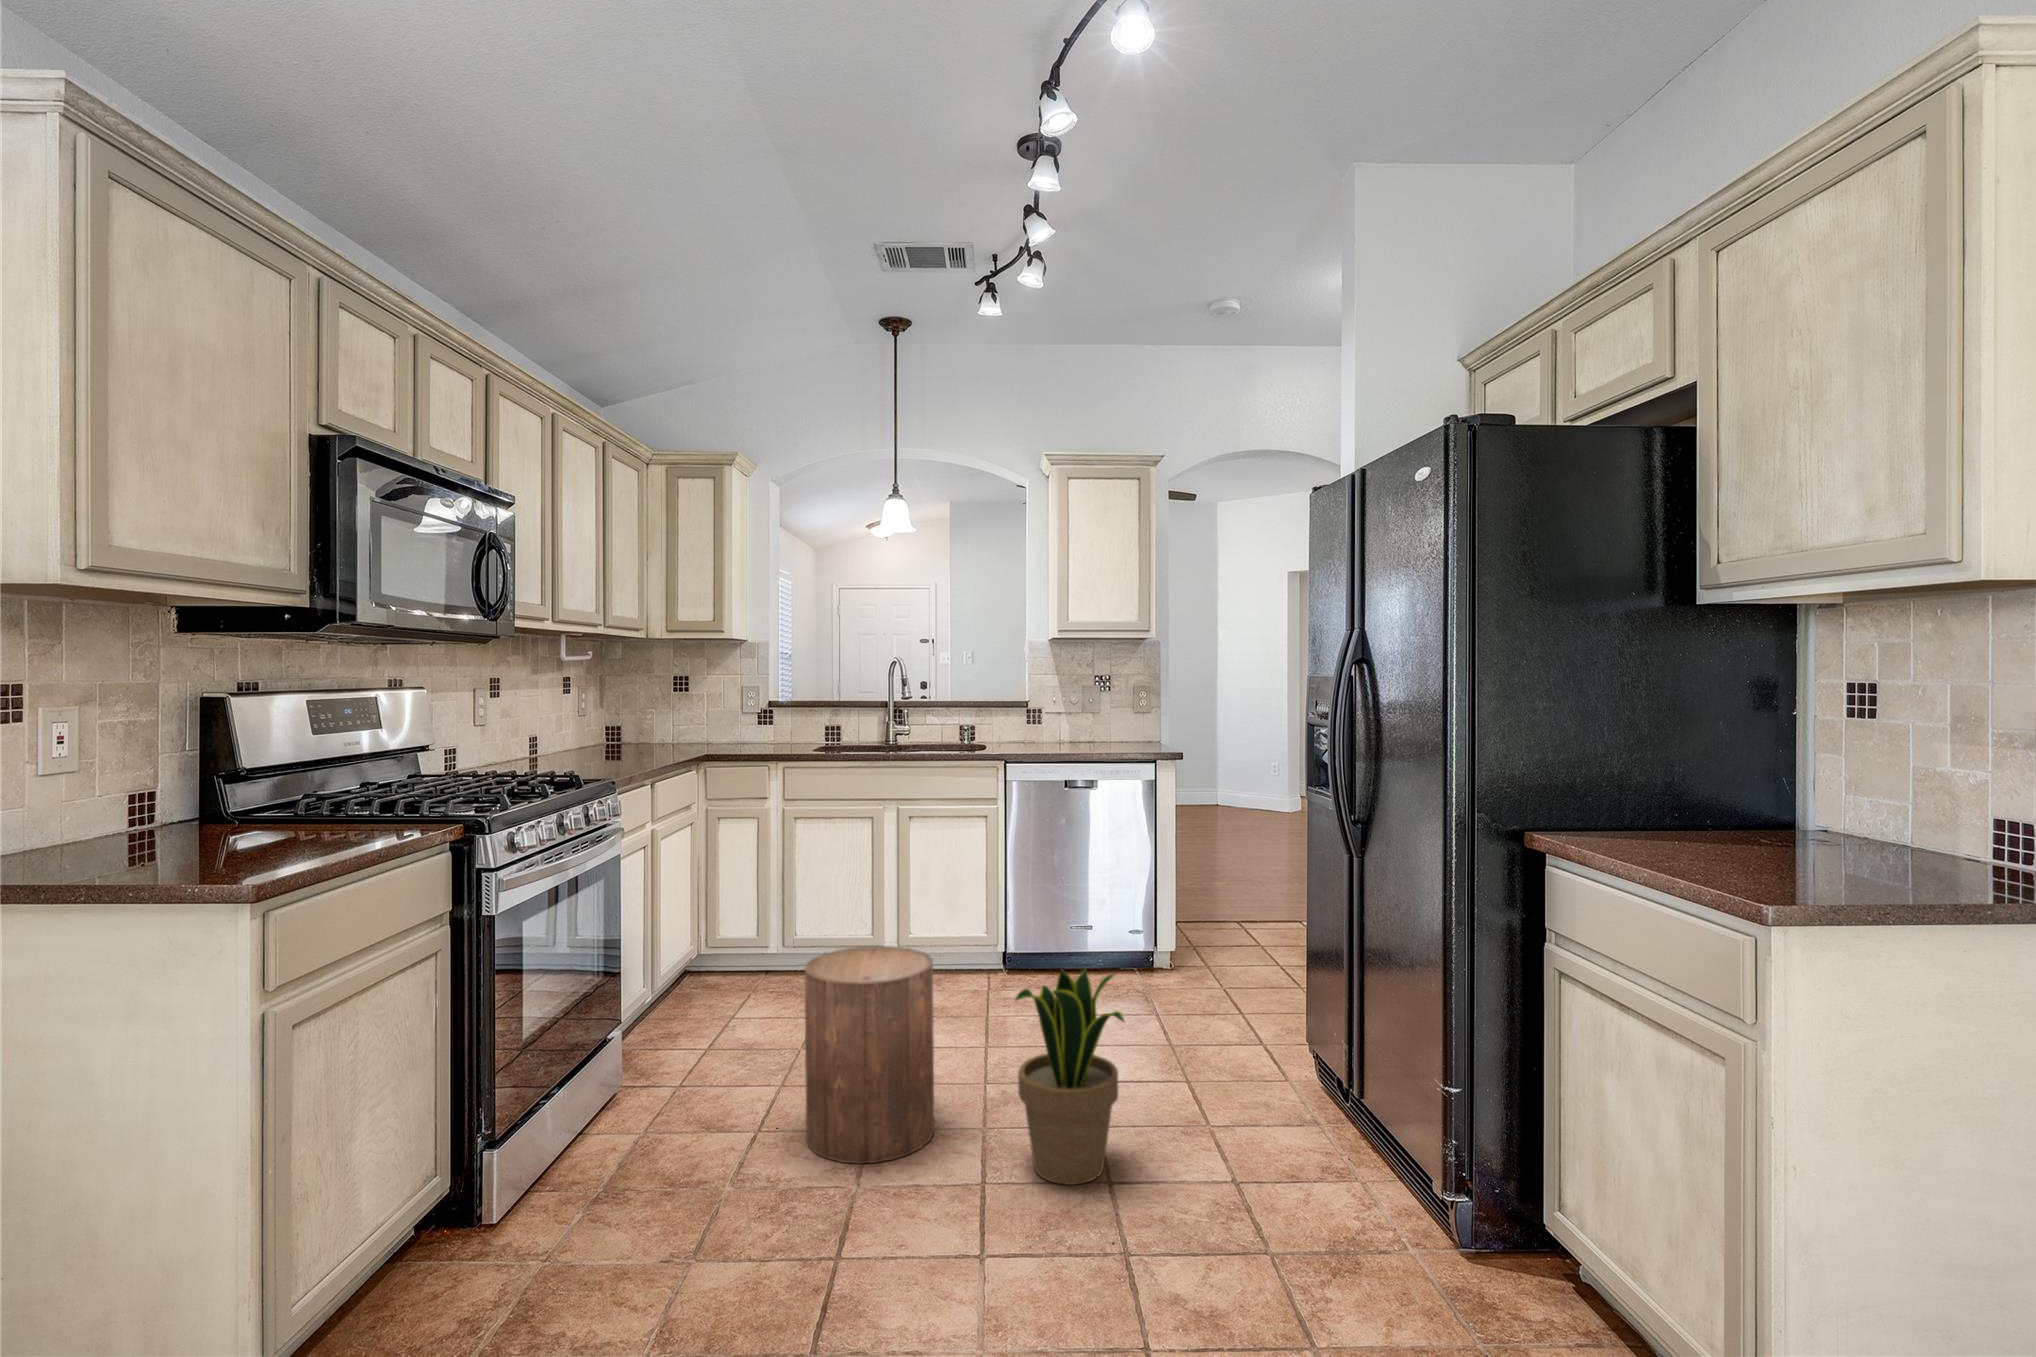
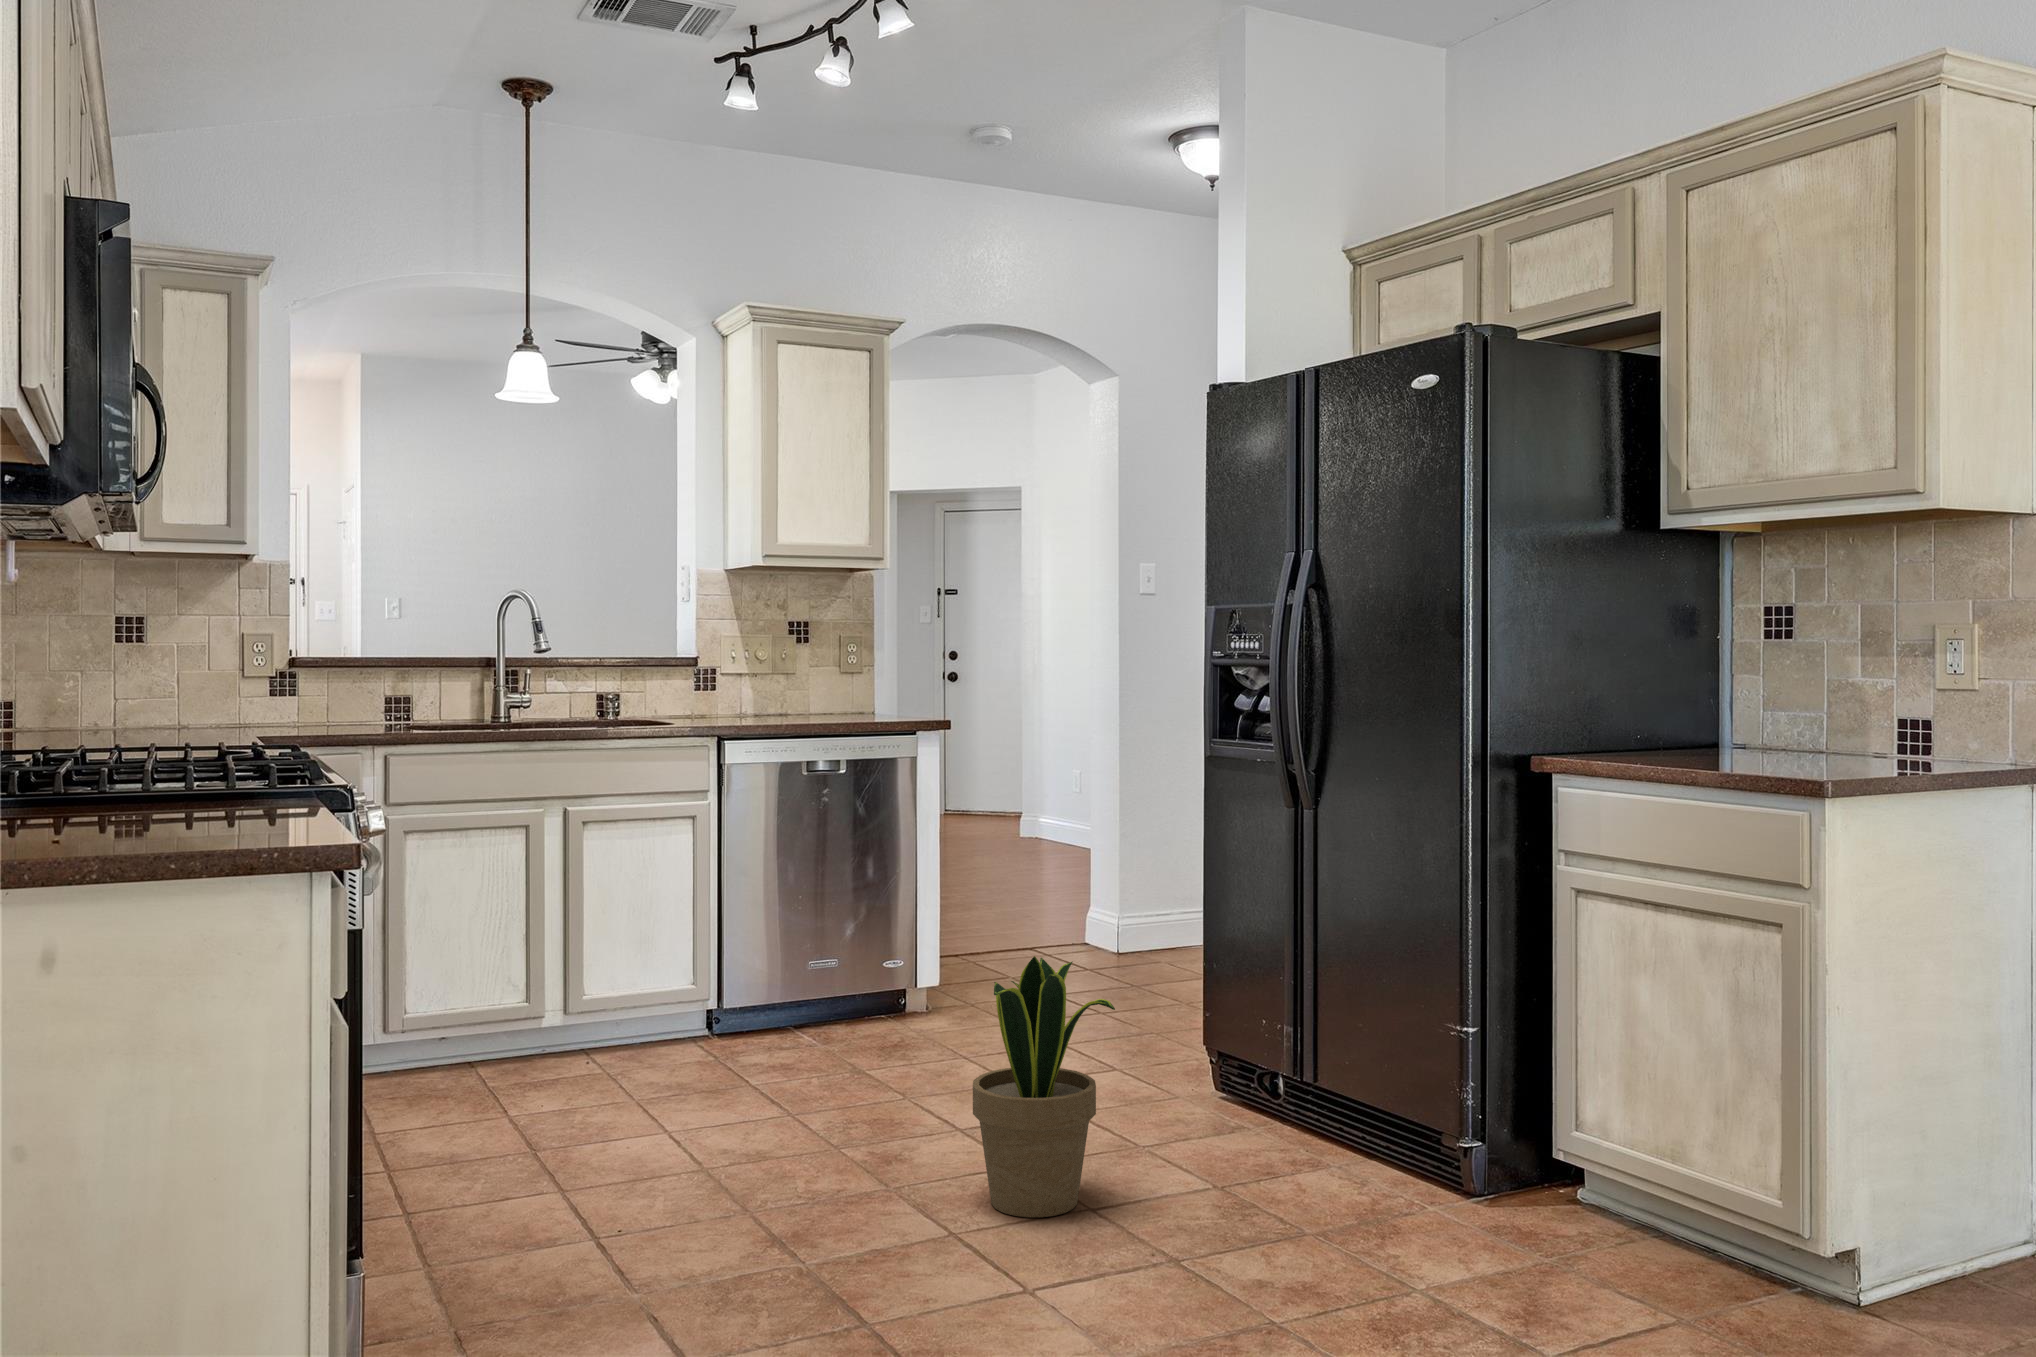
stool: present [805,946,934,1163] -> none [666,966,841,1243]

